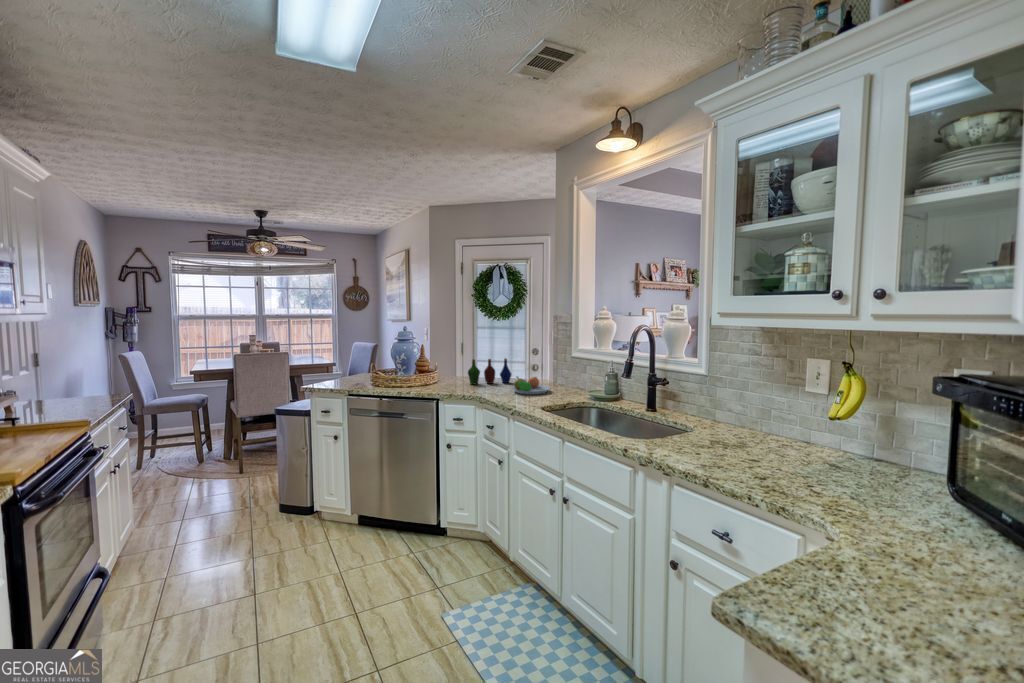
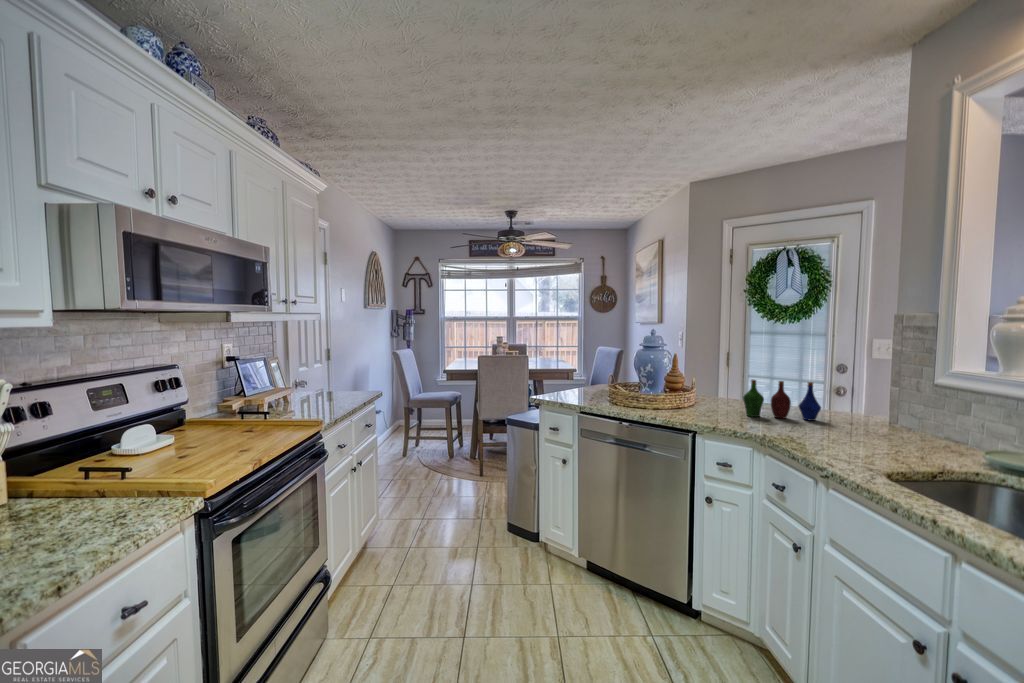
fruit bowl: present [512,377,550,394] -> none [828,415,913,452]

